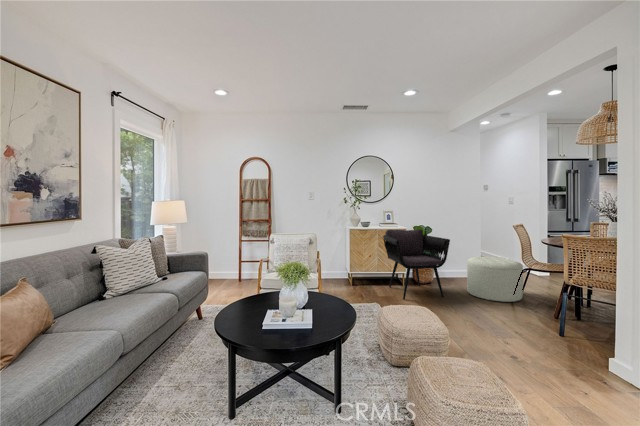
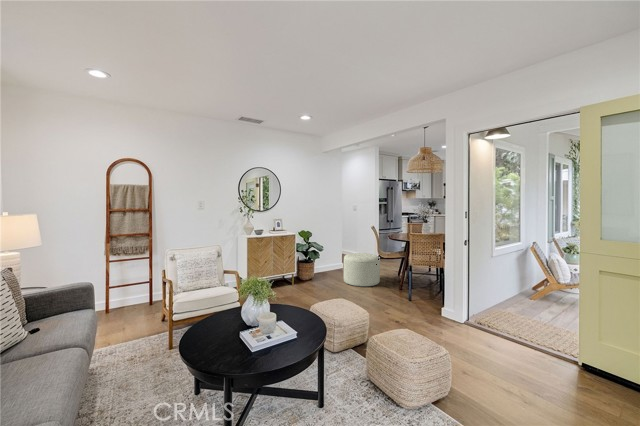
armchair: present [383,230,450,299] -> none [280,235,336,297]

